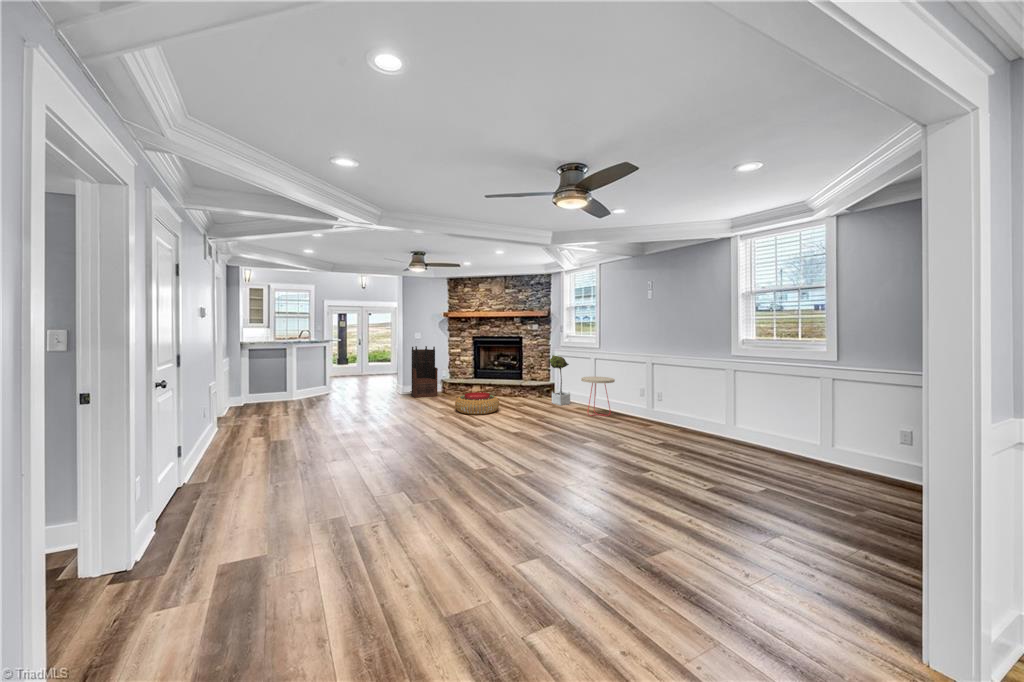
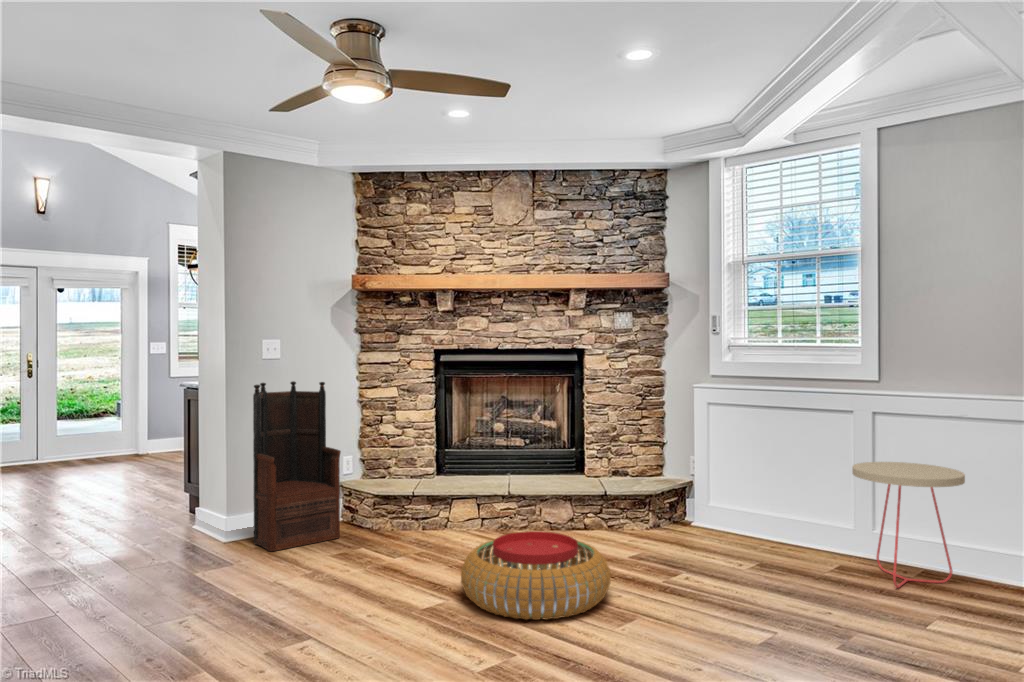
potted tree: present [550,355,570,405] -> none [698,399,763,549]

